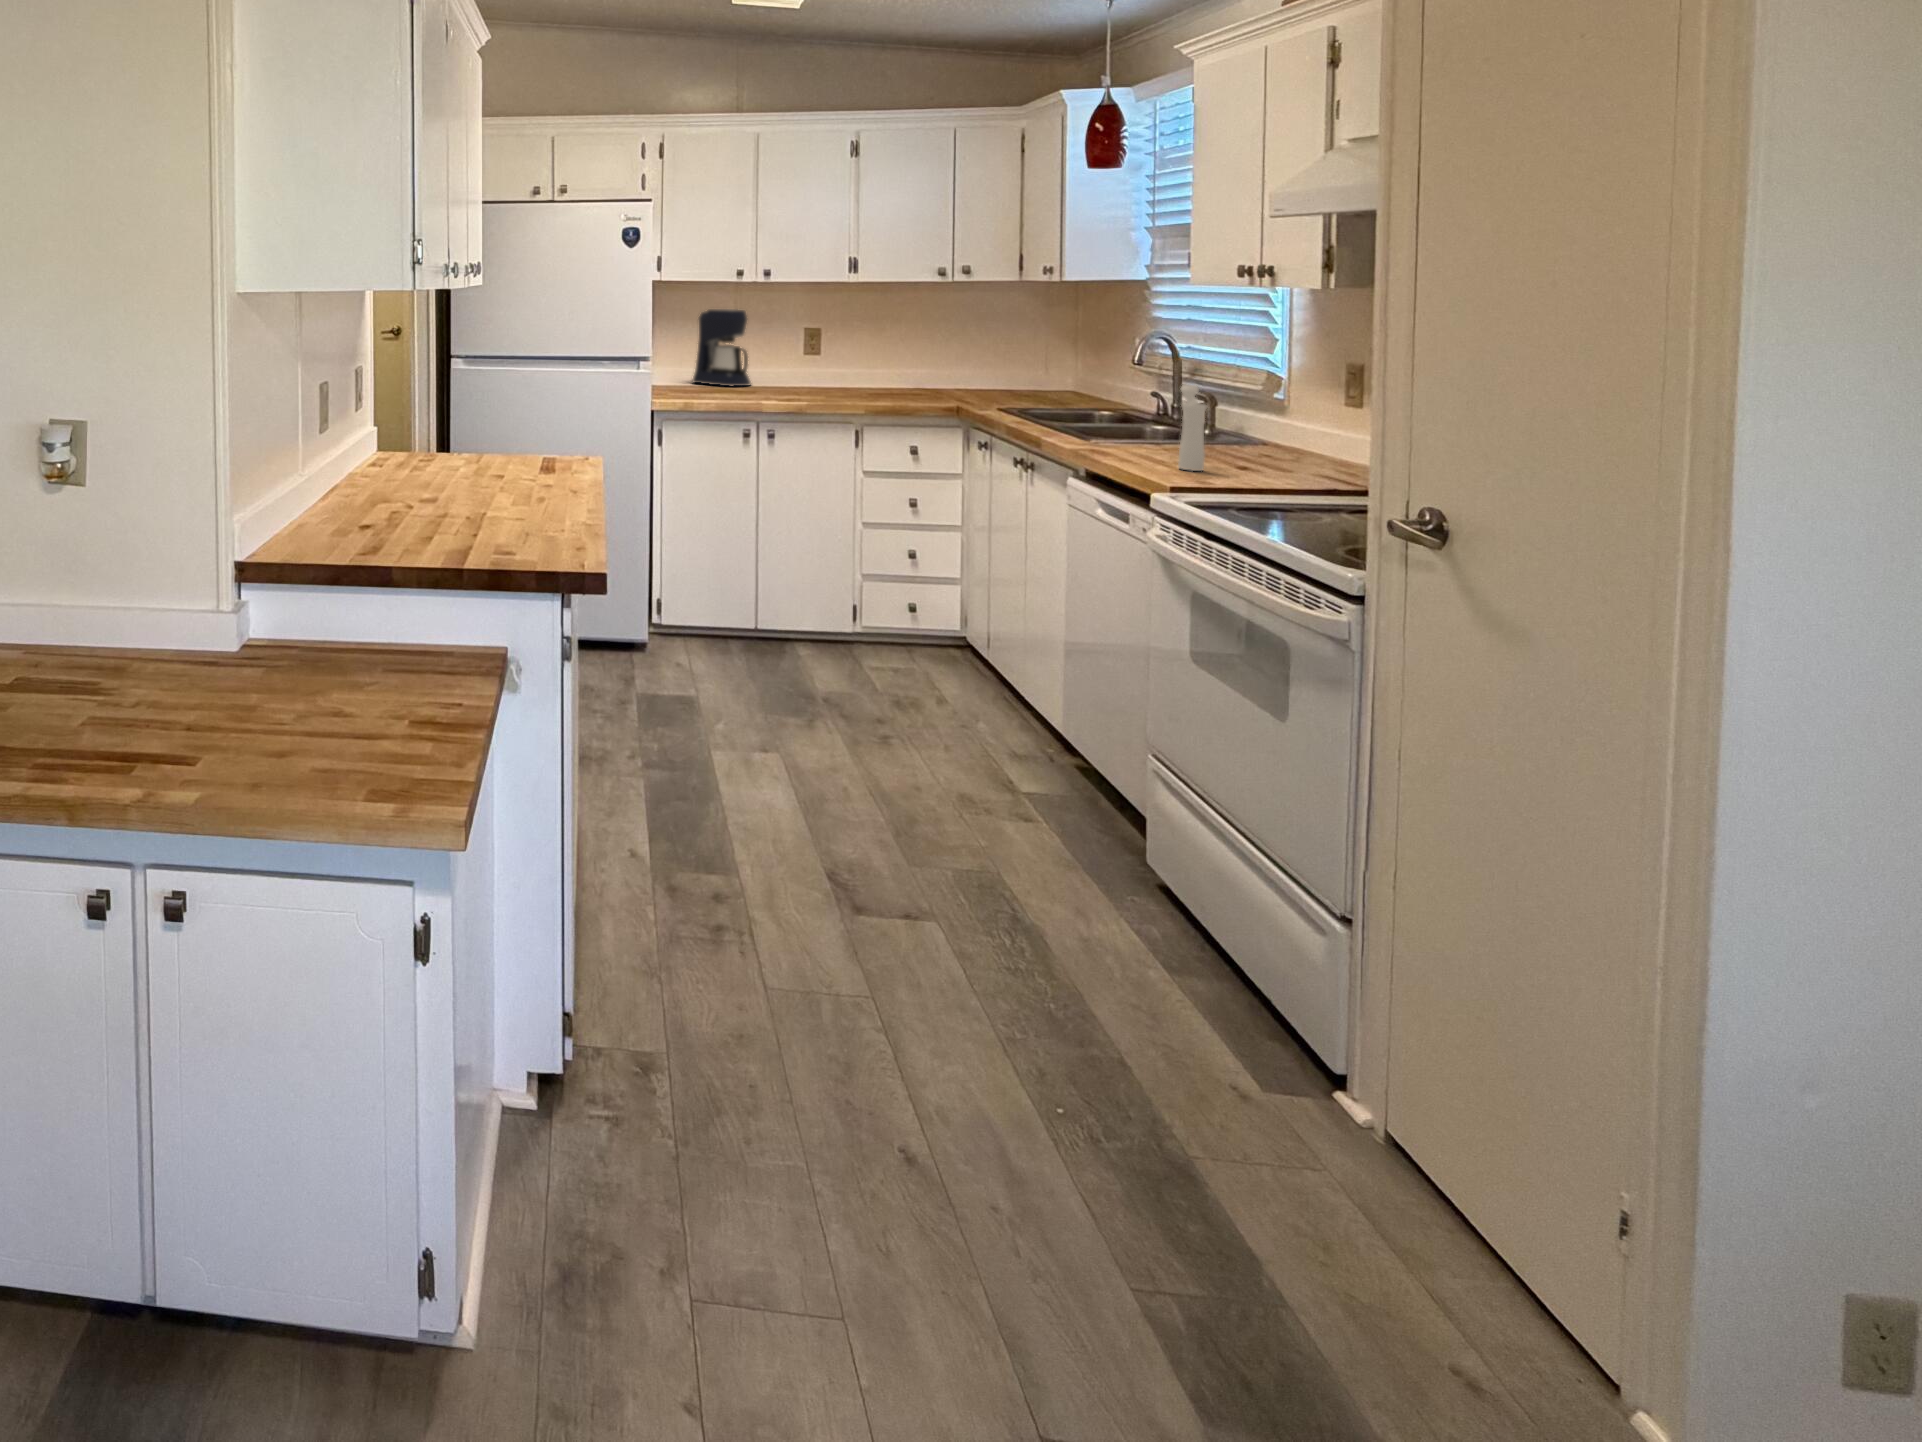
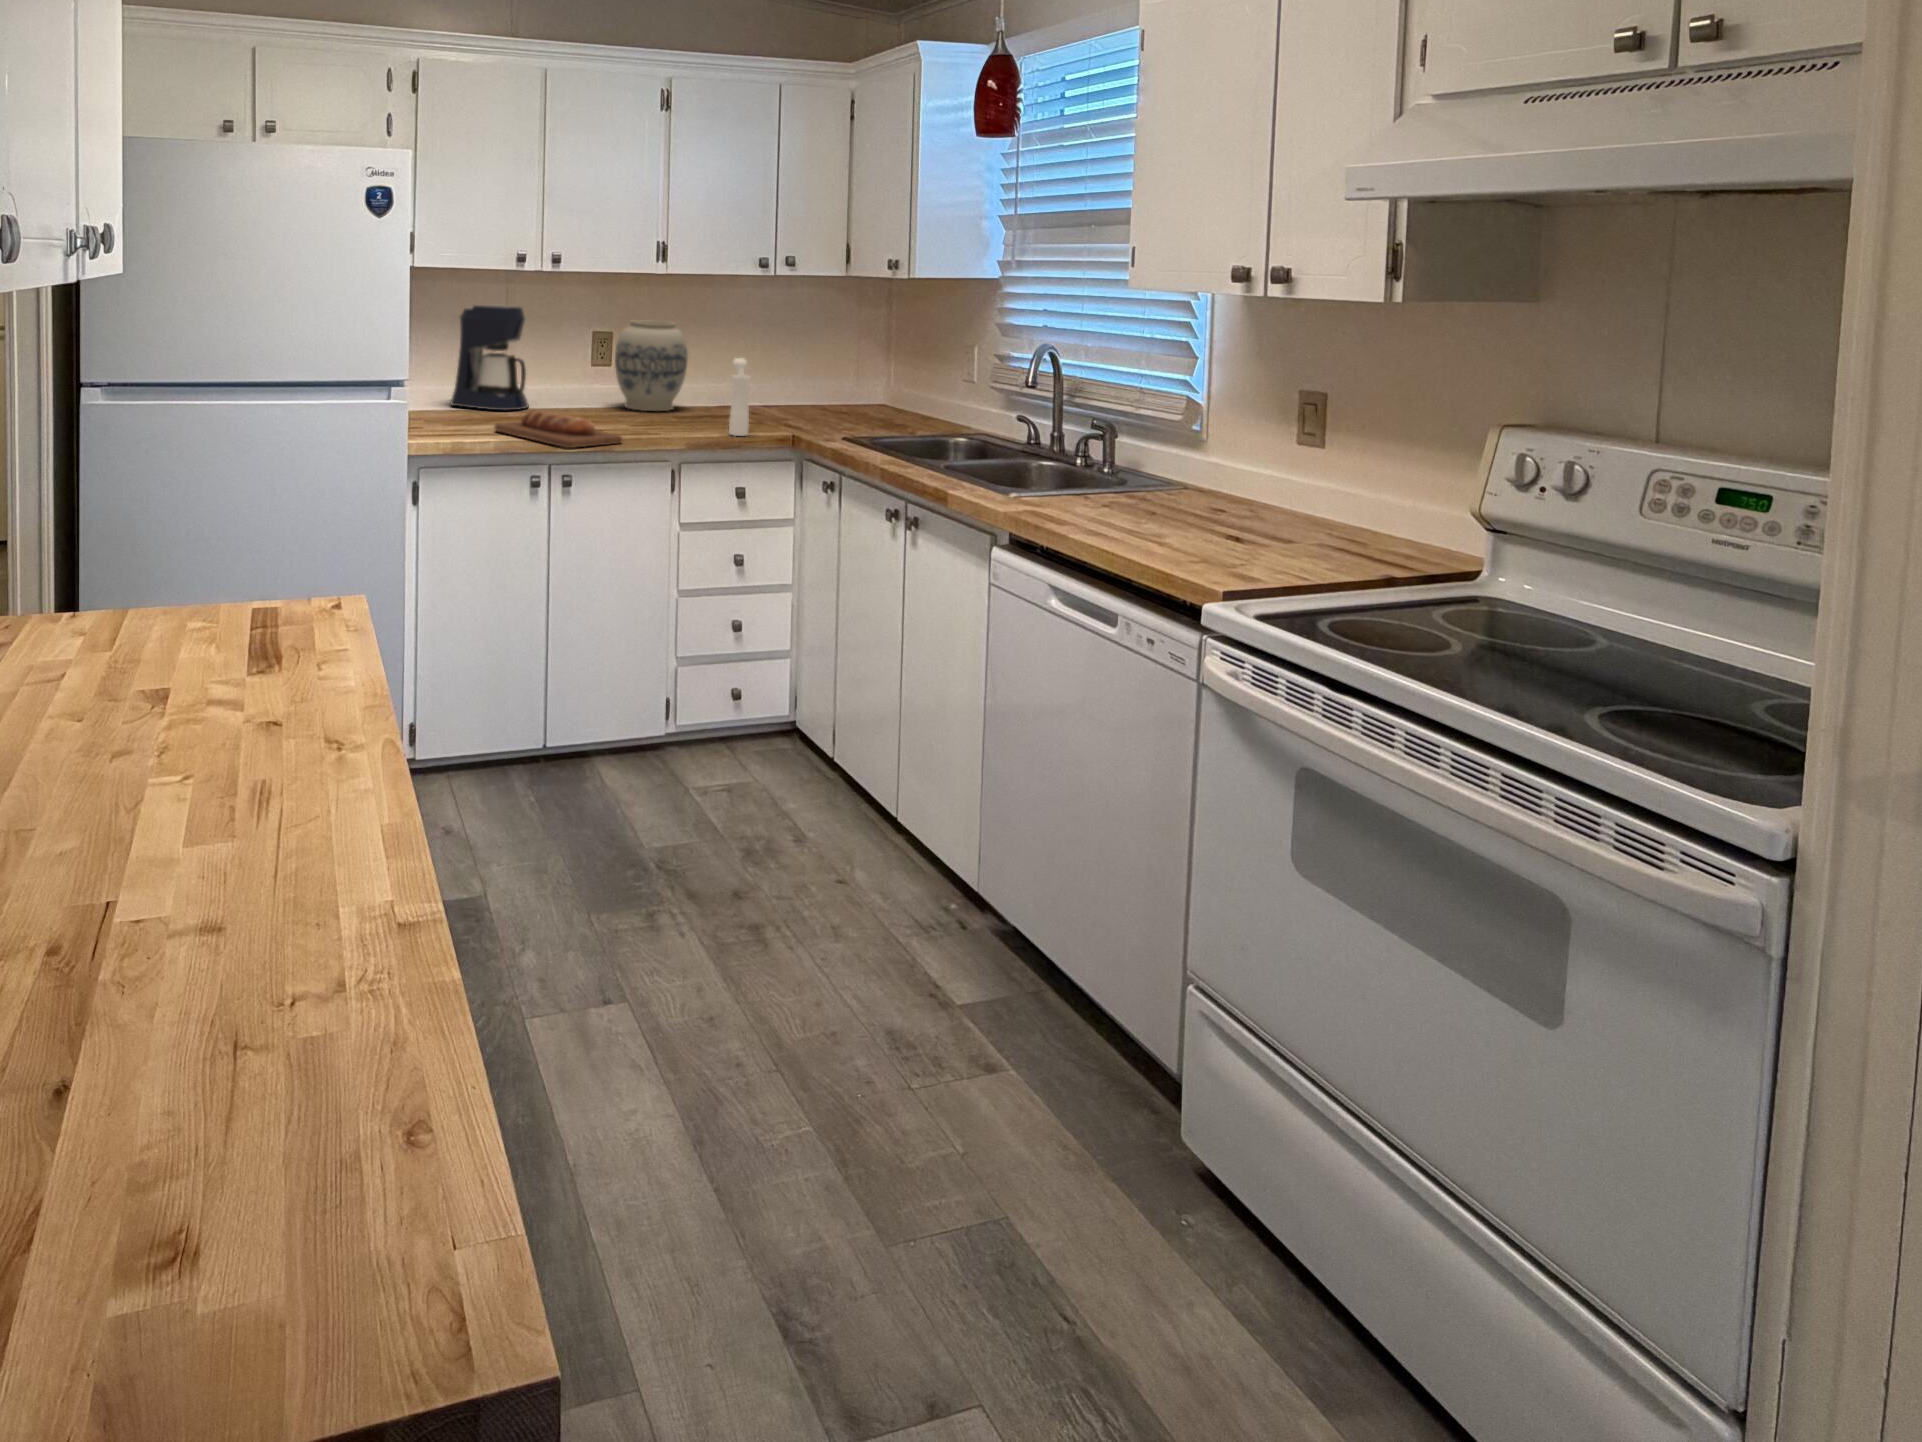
vase: none [820,320,880,390] -> present [615,321,688,411]
bread loaf: none [716,383,807,406] -> present [495,411,622,448]
pepper mill: present [1178,385,1207,471] -> present [729,358,751,436]

